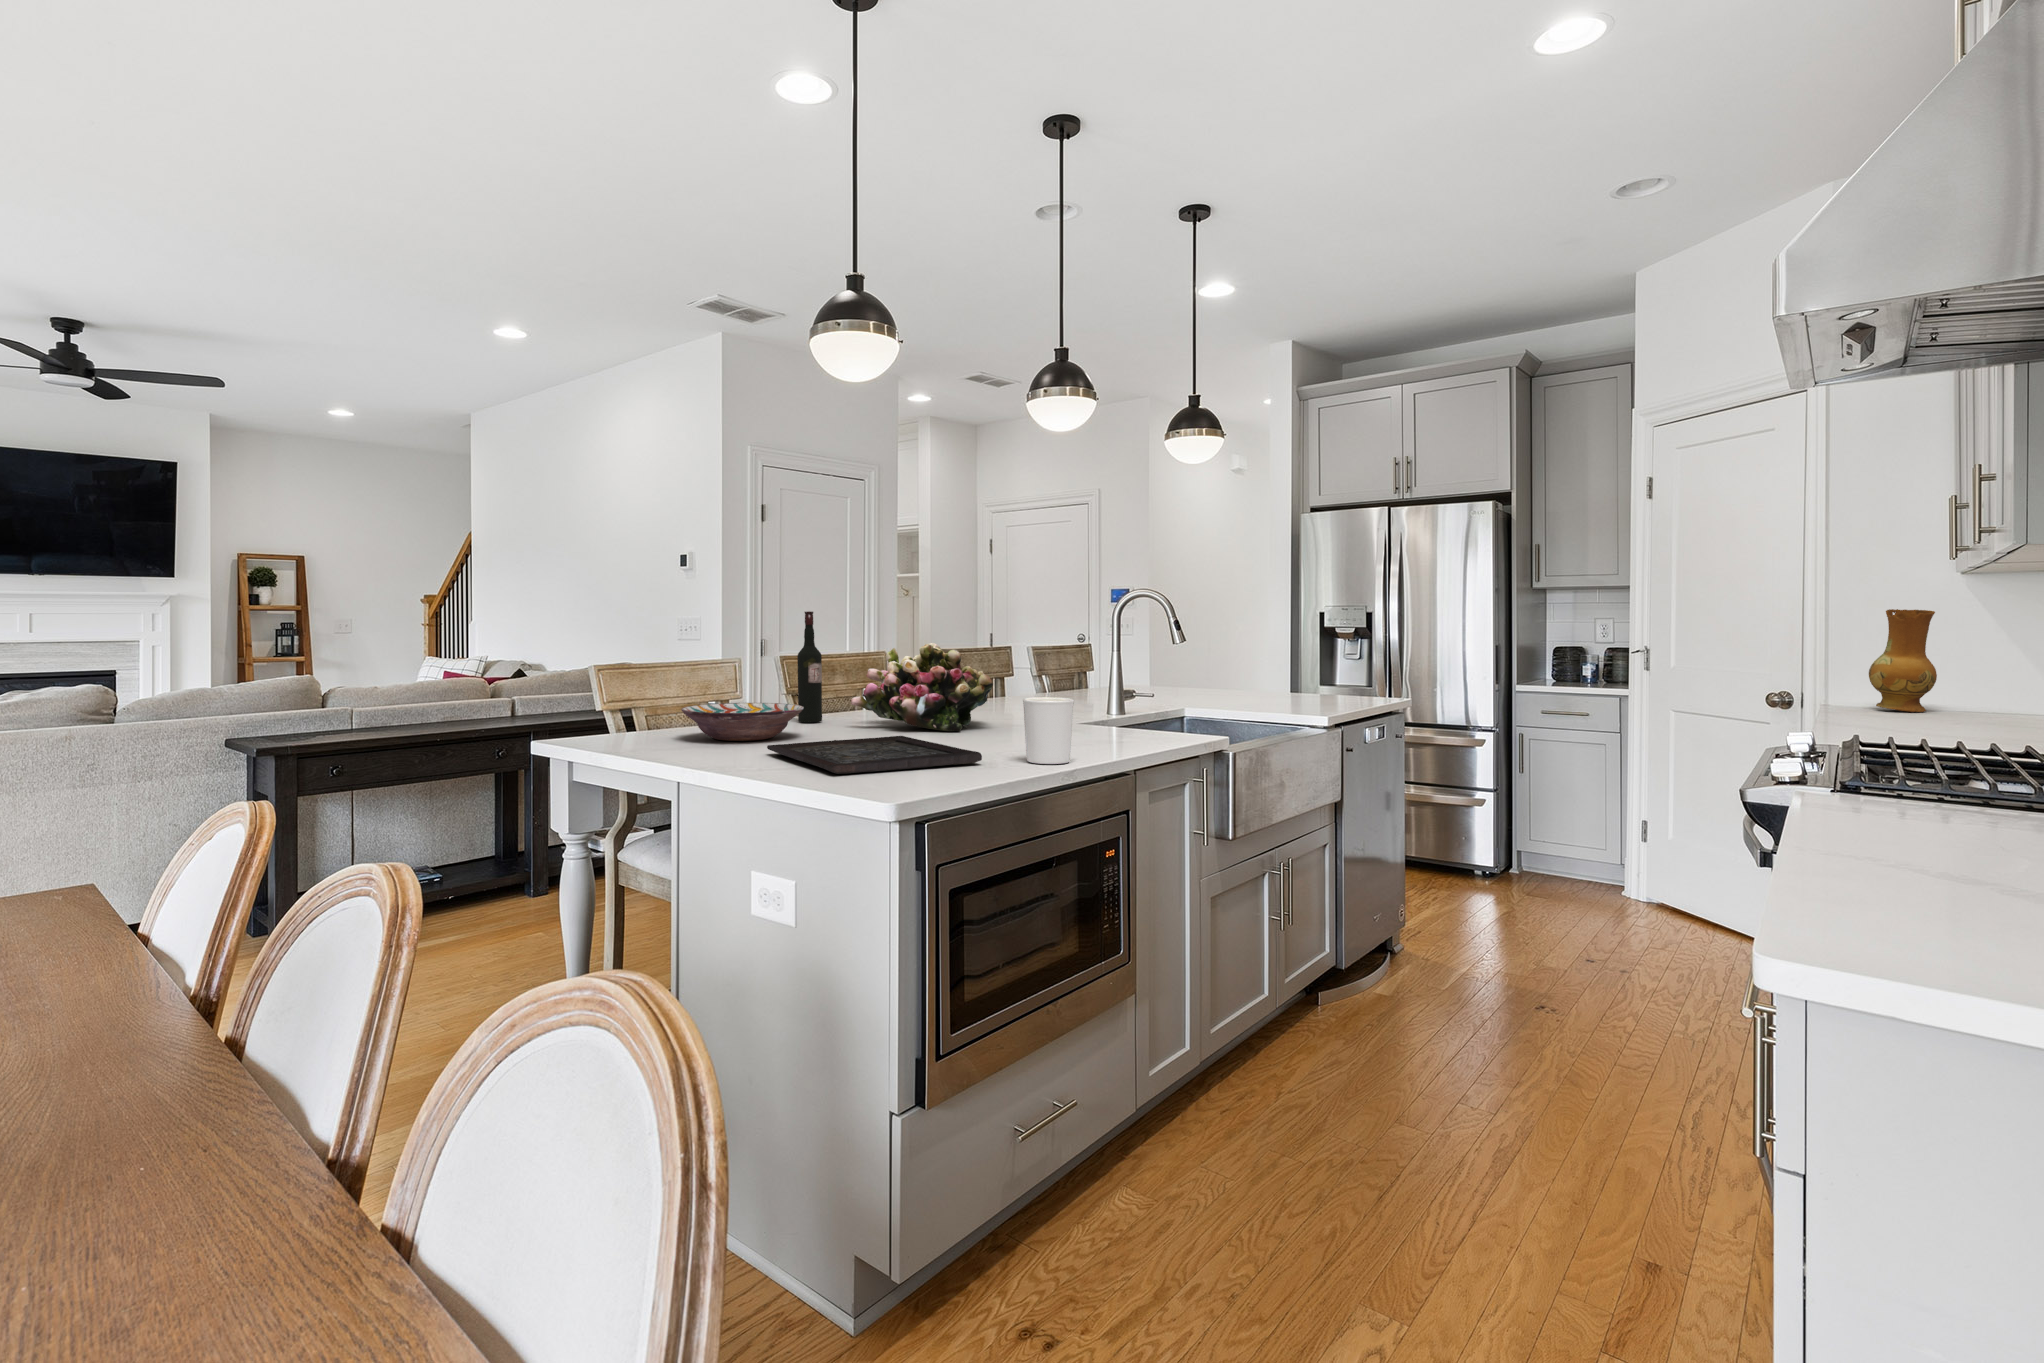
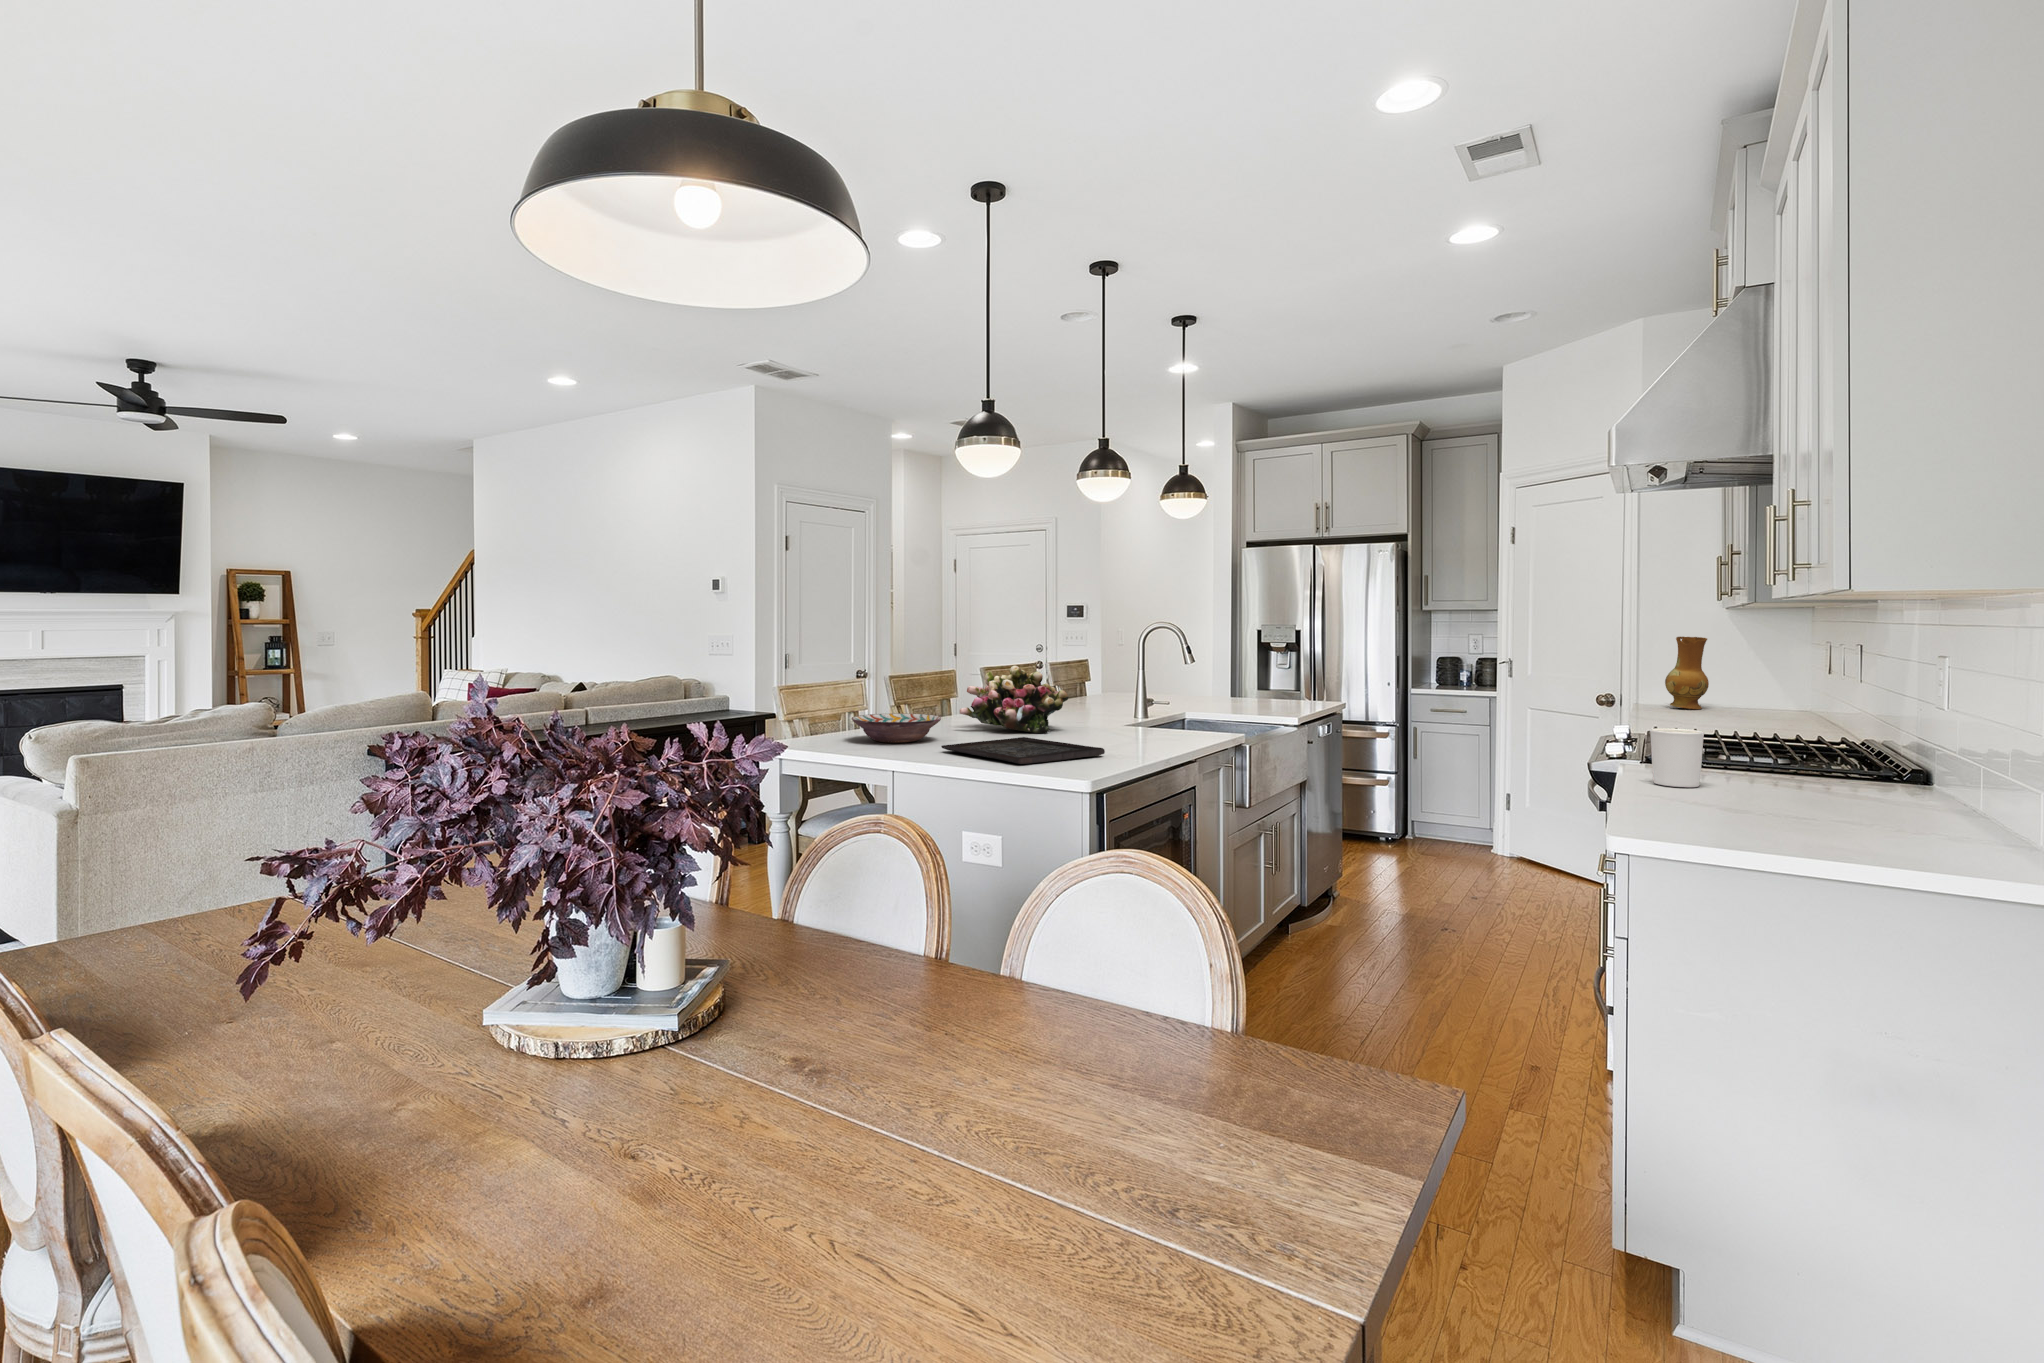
wine bottle: present [797,611,822,722] -> none [909,642,928,727]
candle holder: present [1023,697,1074,764] -> present [1650,728,1704,787]

